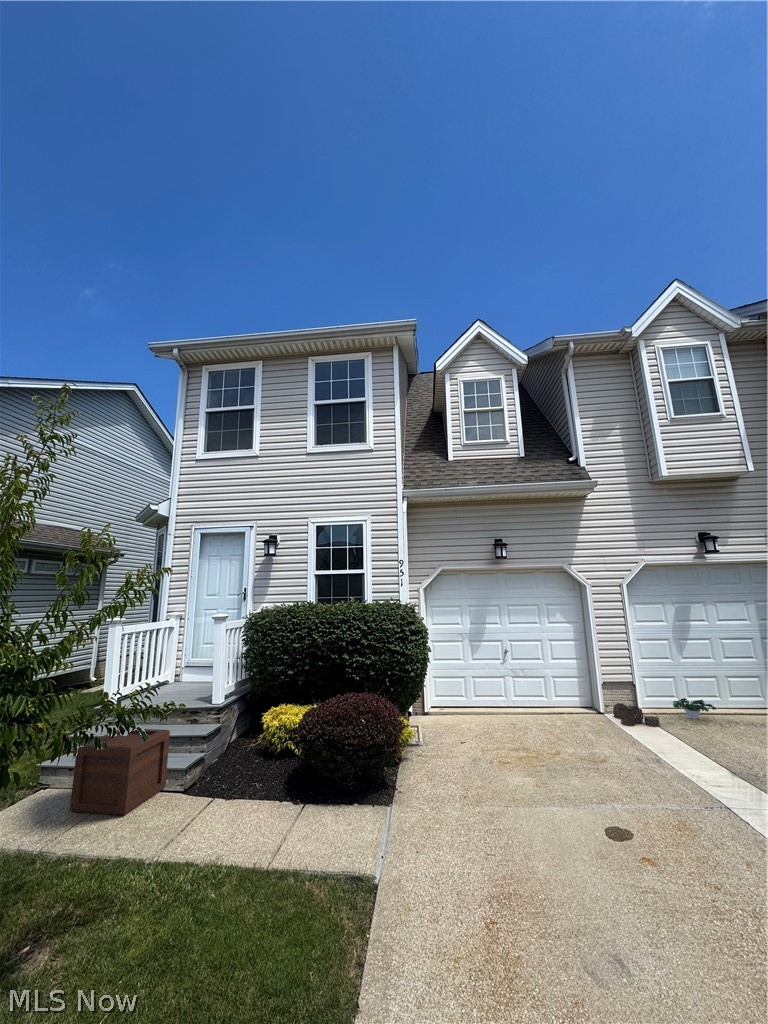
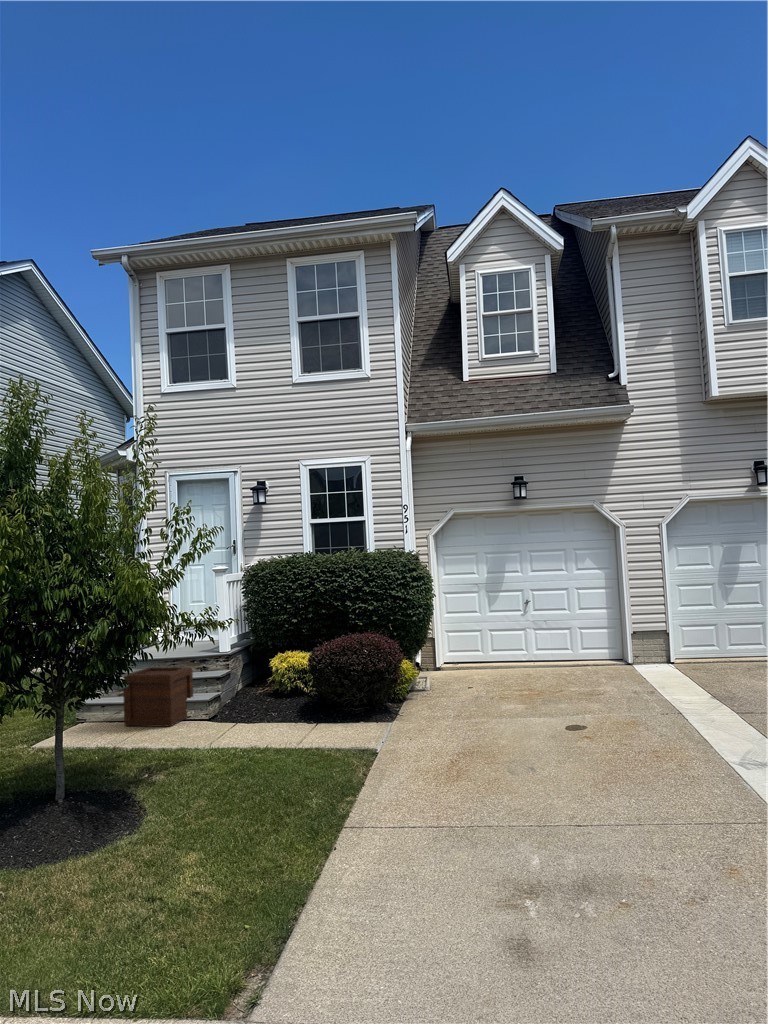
potted plant: present [673,698,716,719] -> none [706,646,750,665]
woven basket: present [613,703,660,727] -> none [643,651,683,672]

